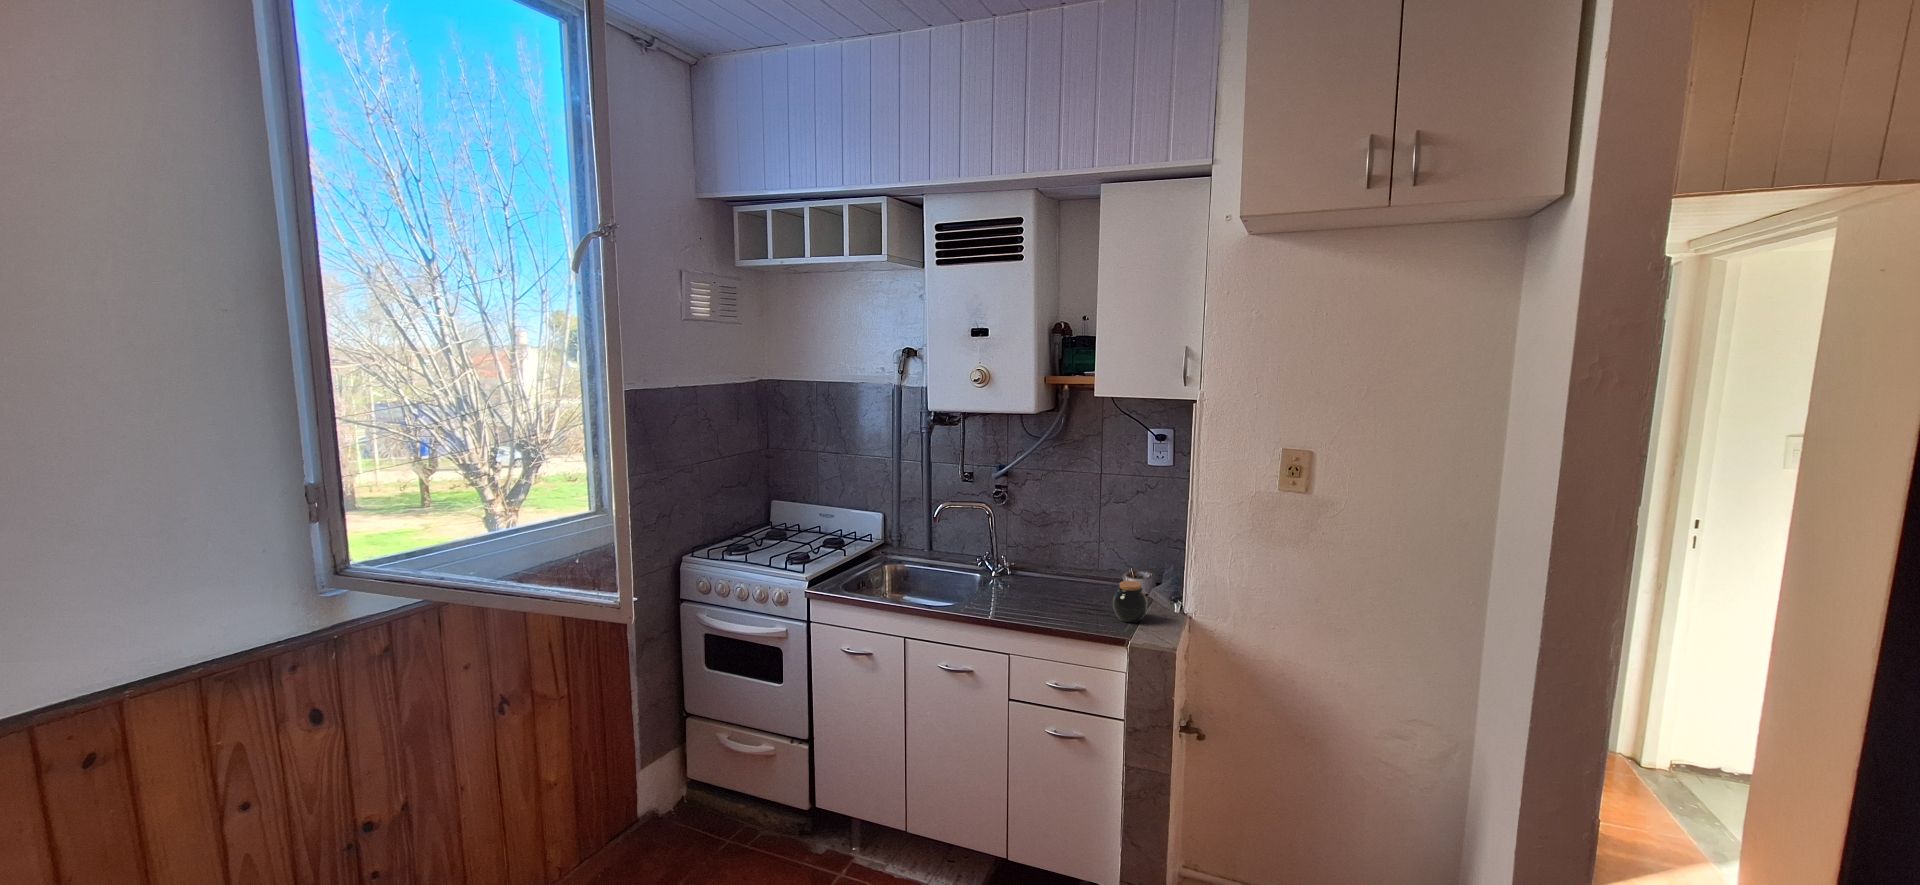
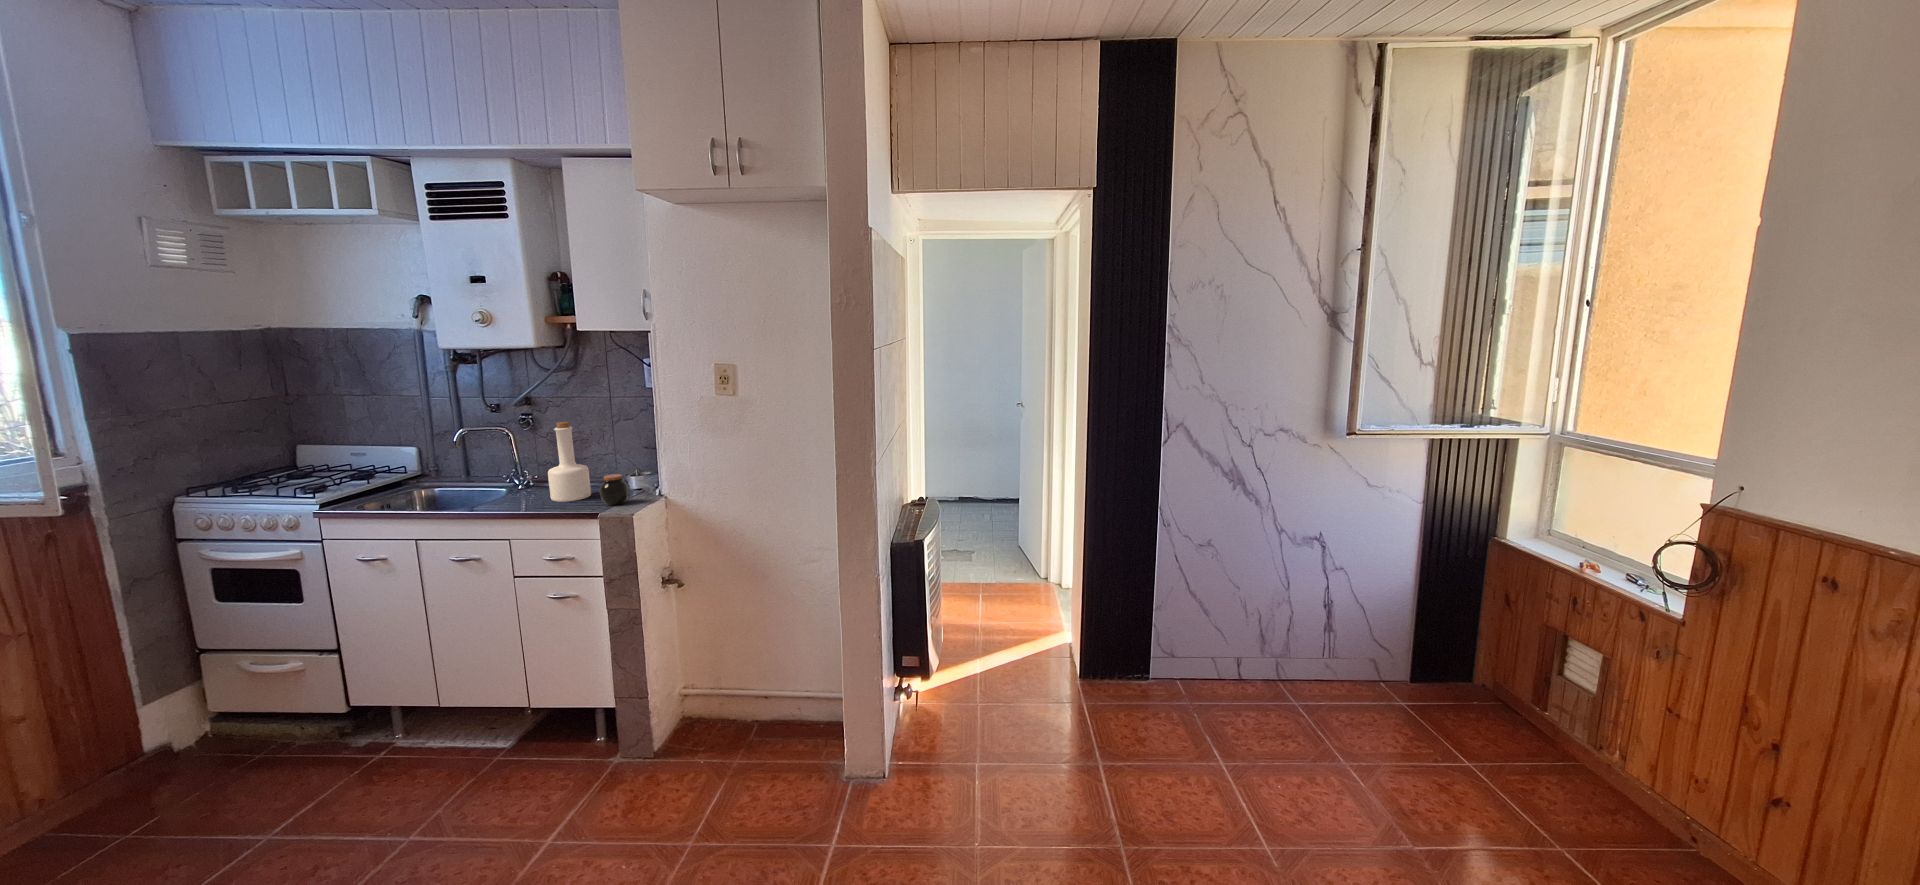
bottle: none [1042,506,1087,606] -> present [548,422,591,502]

